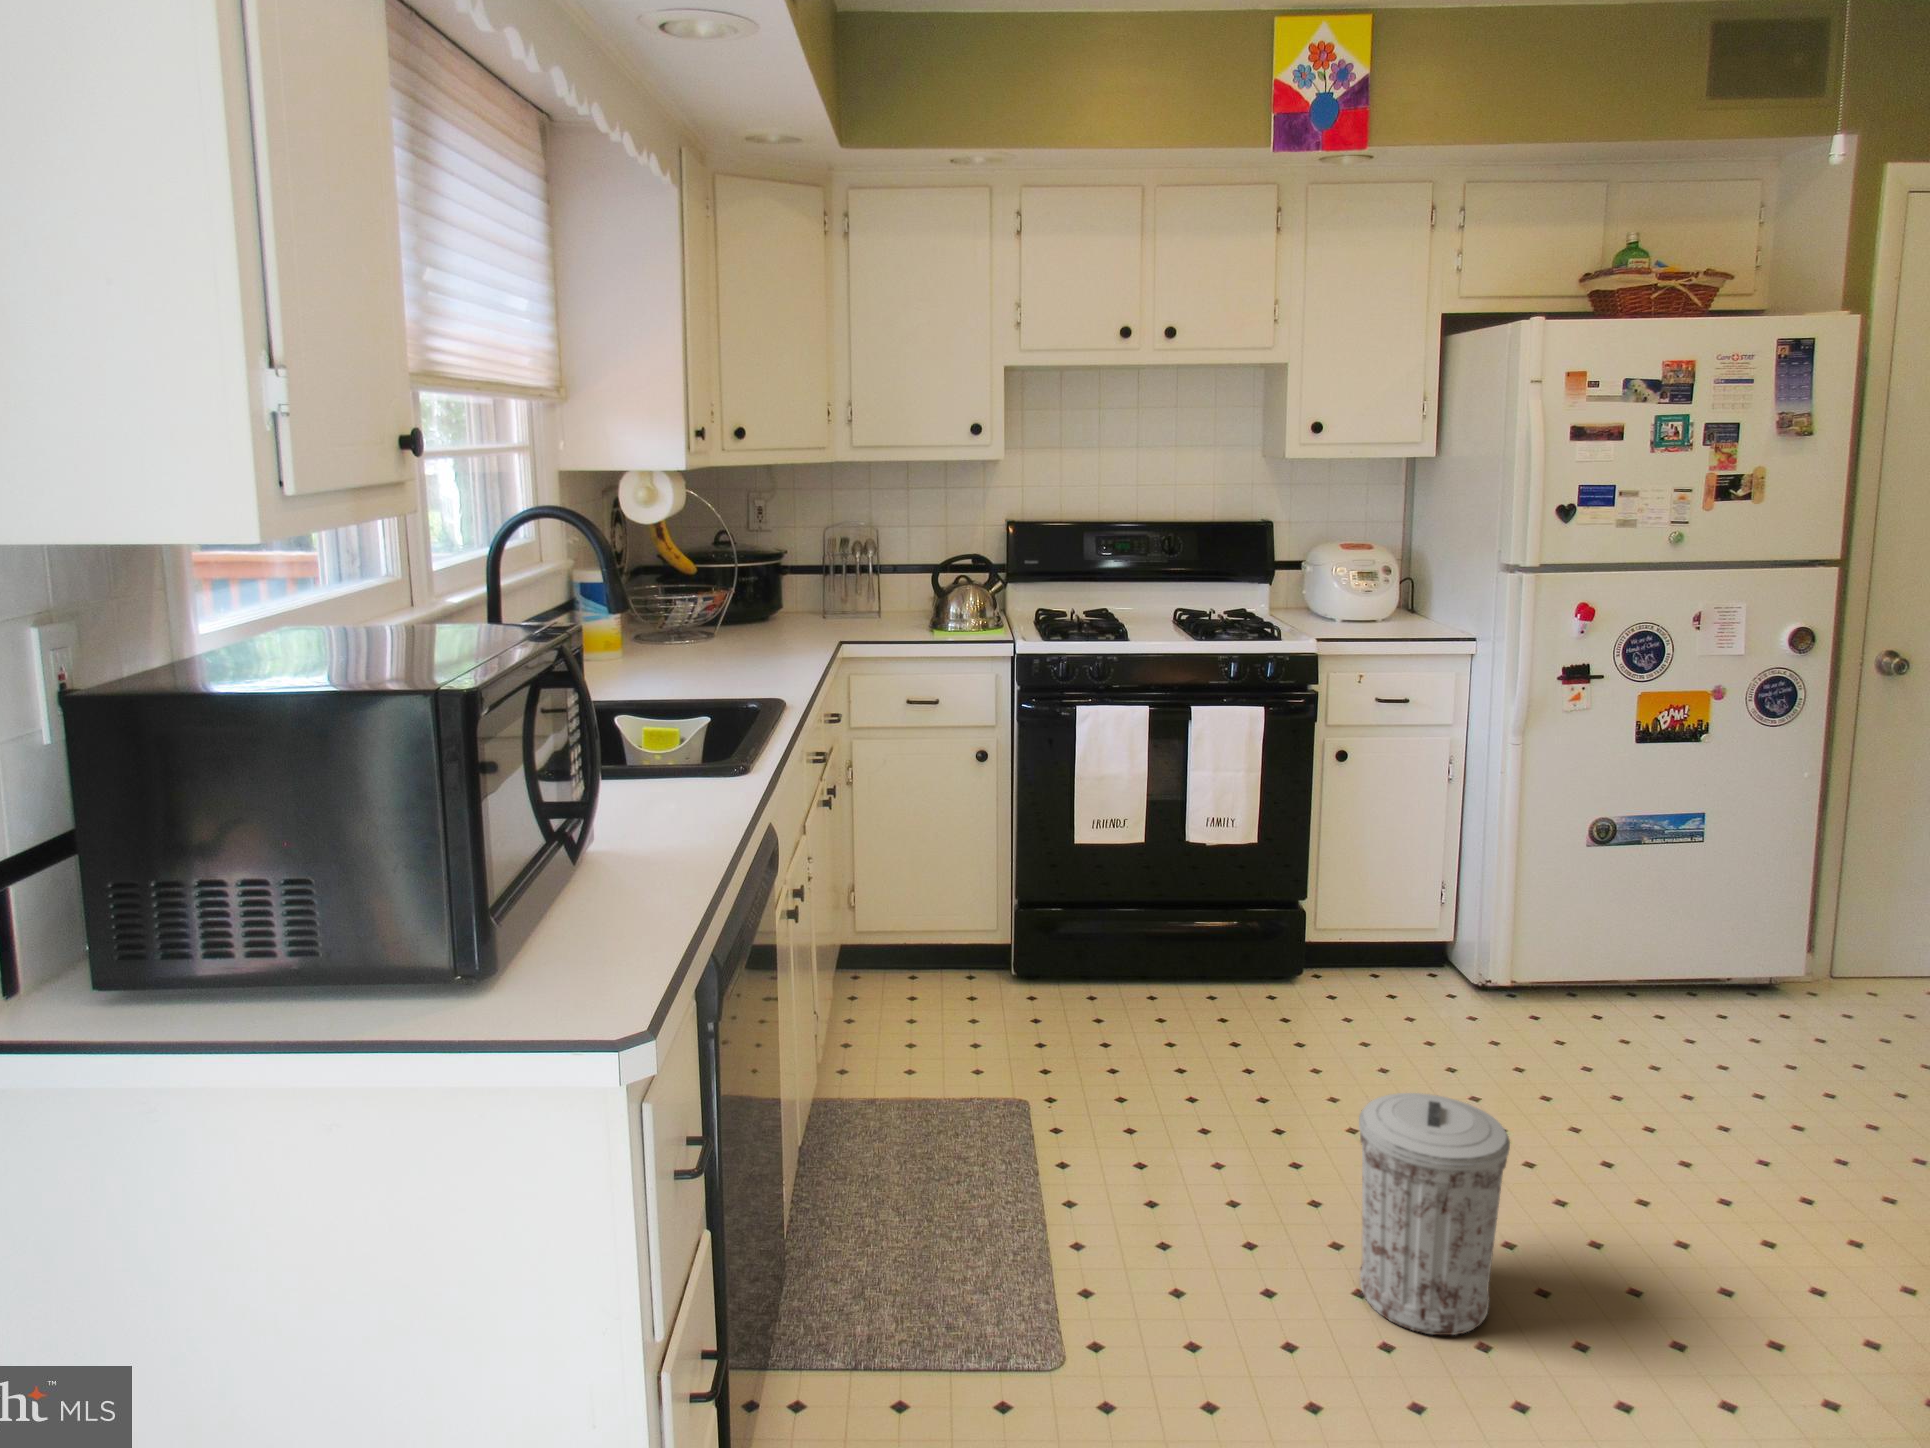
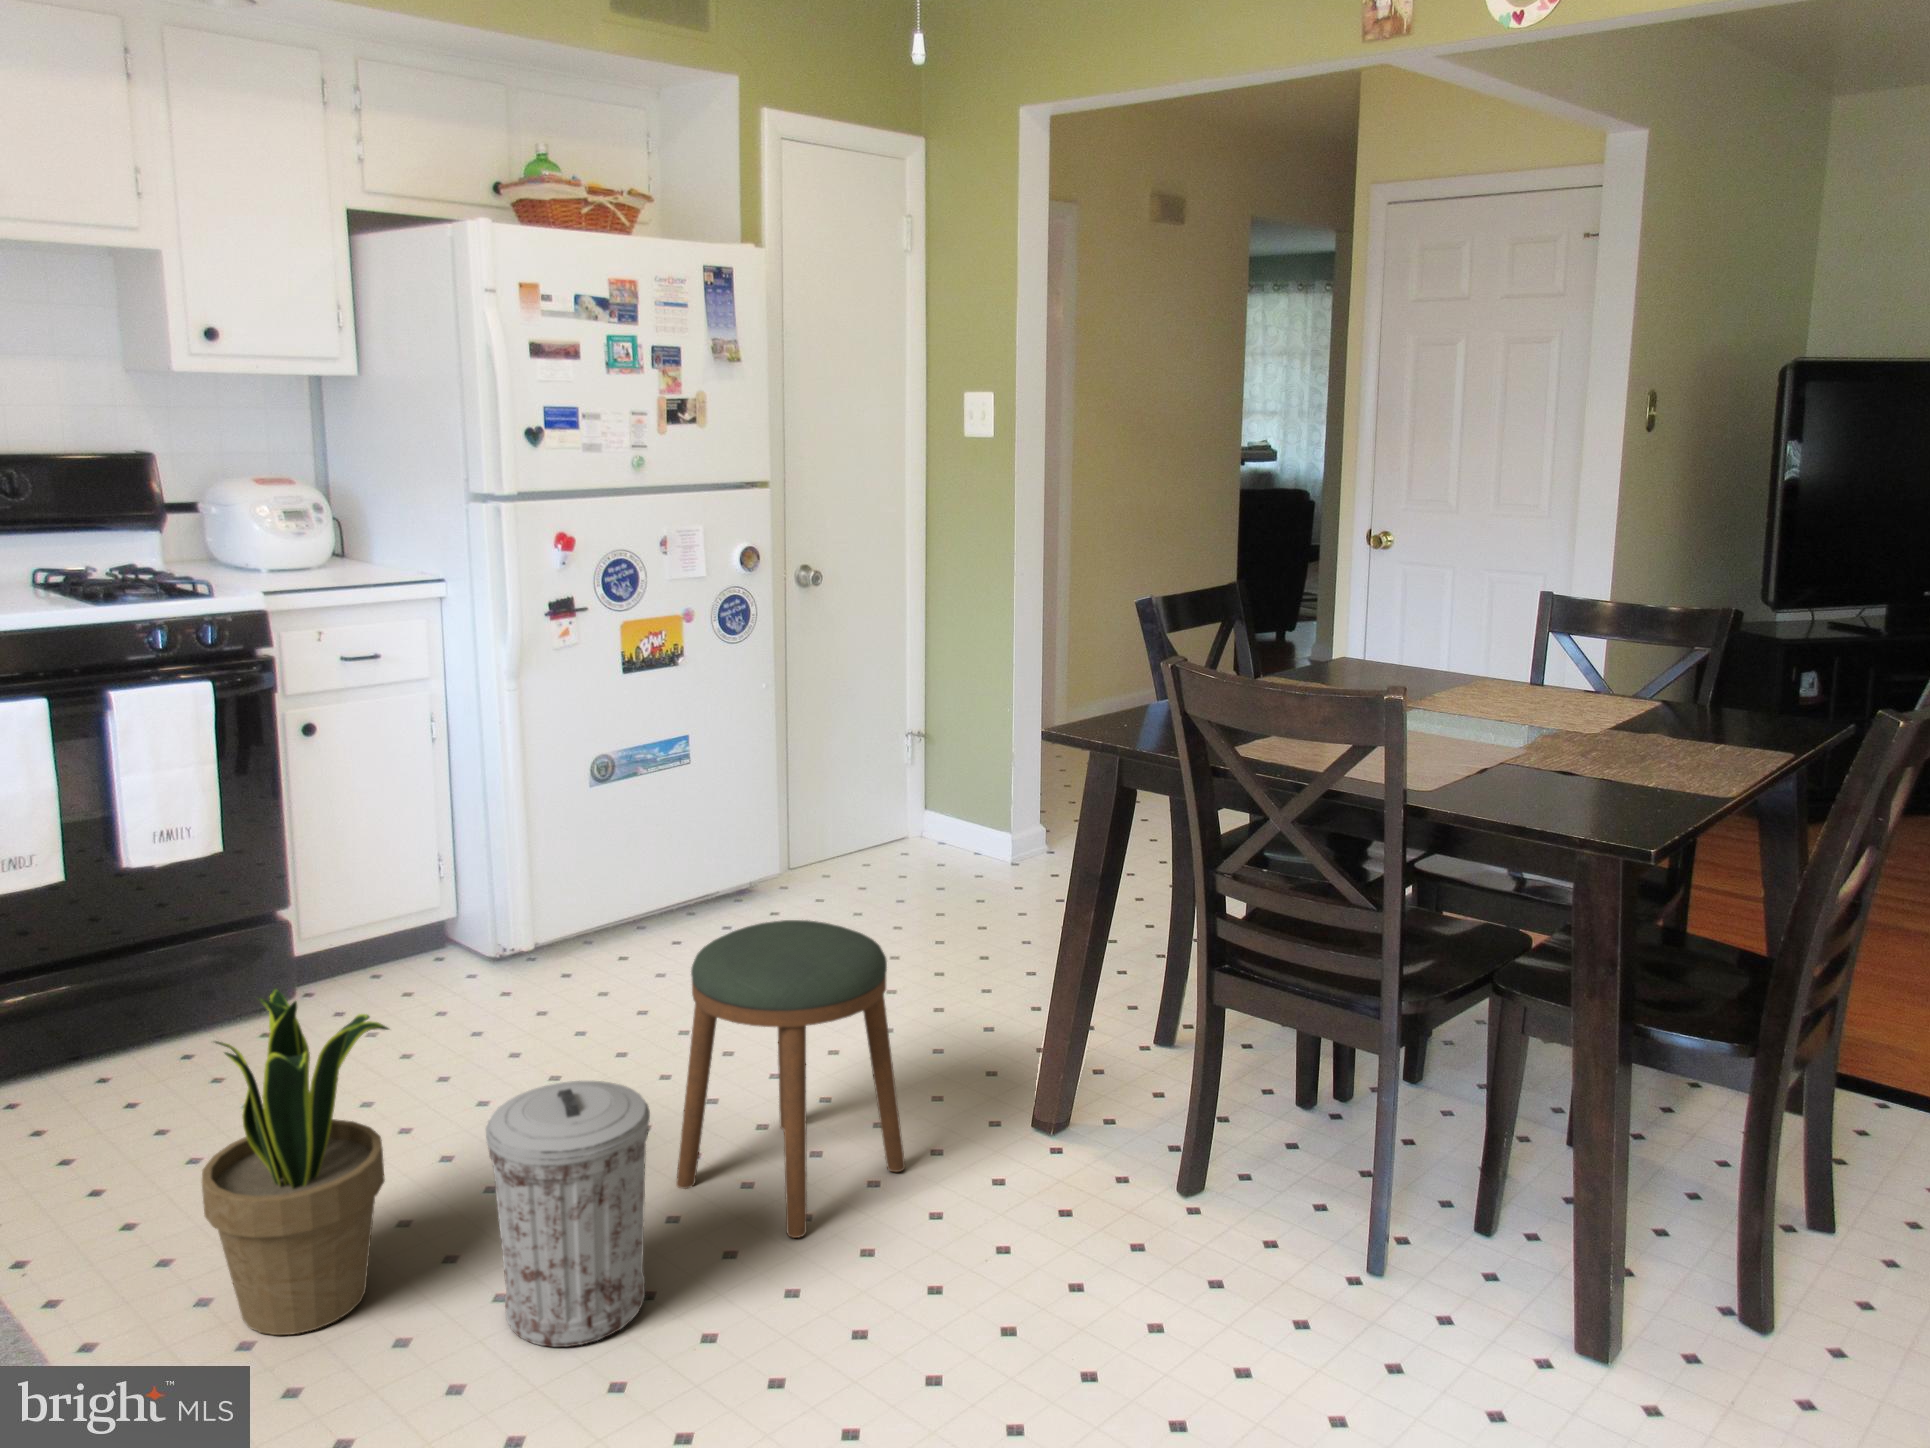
potted plant: none [1160,947,1313,1222] -> present [202,988,389,1335]
stool: none [1560,1011,1828,1339] -> present [676,920,905,1238]

